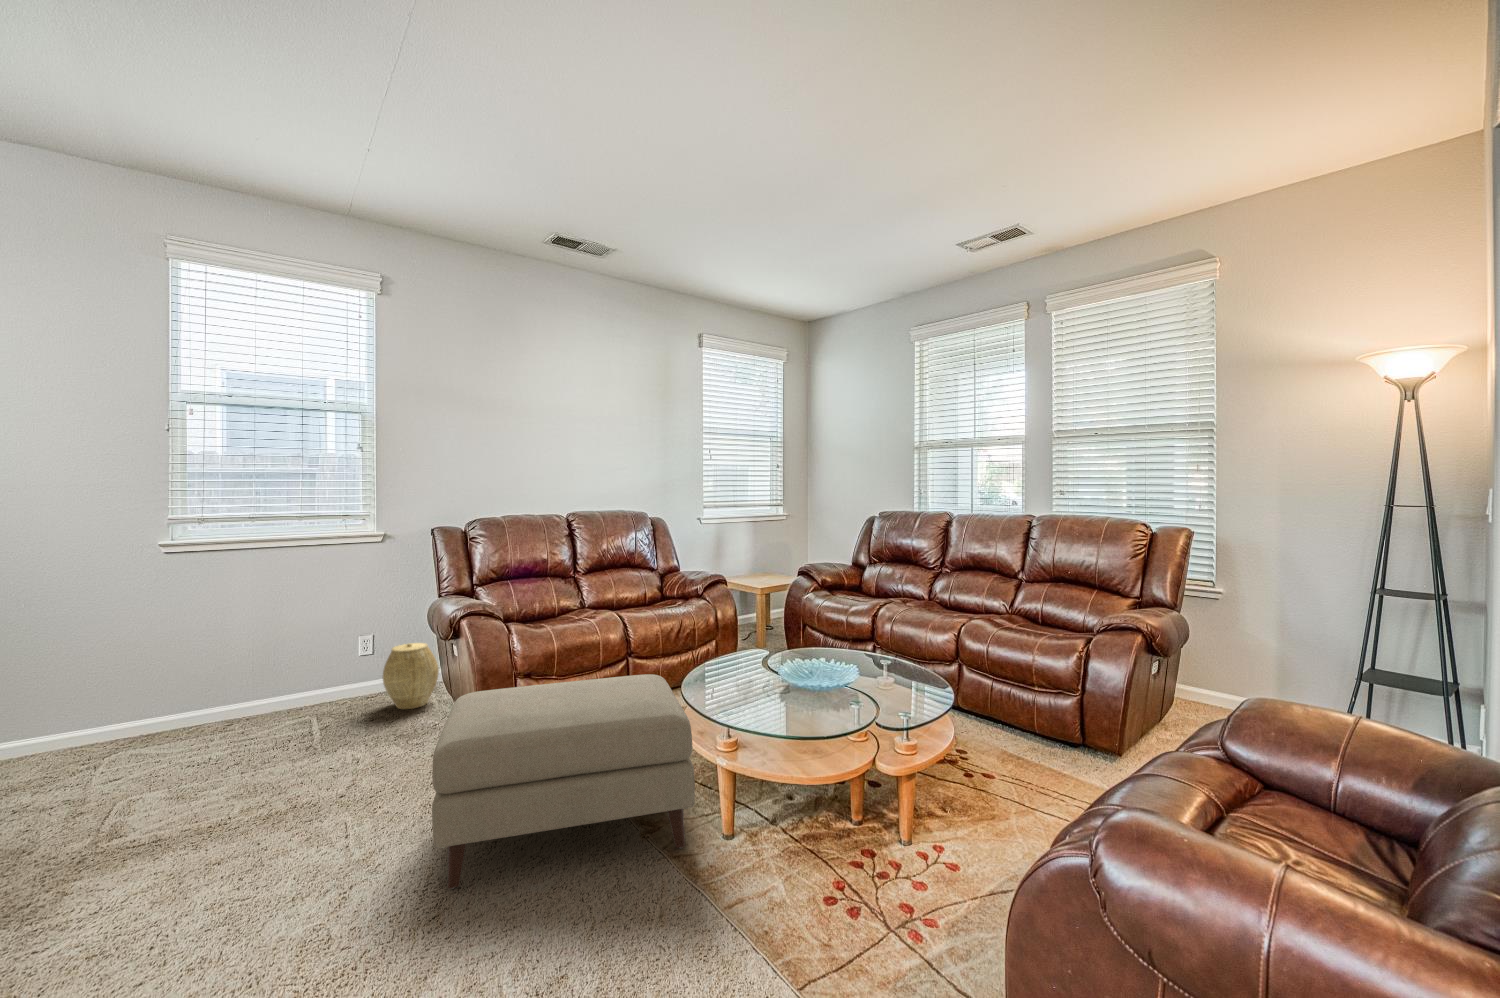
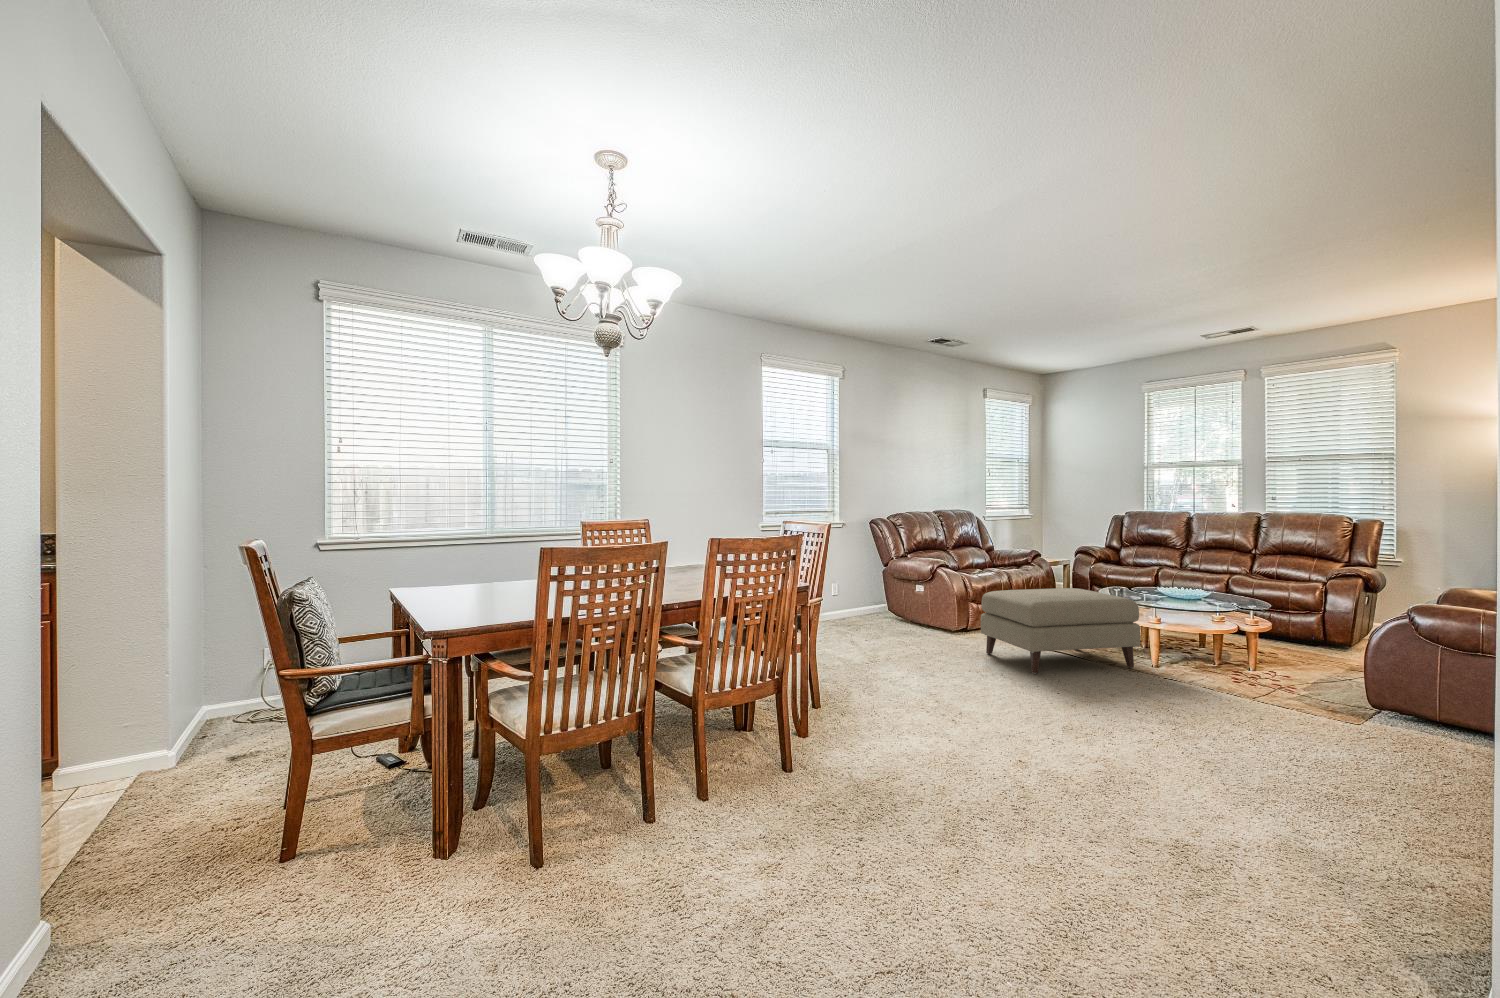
woven basket: present [383,643,439,709] -> none [845,582,876,621]

